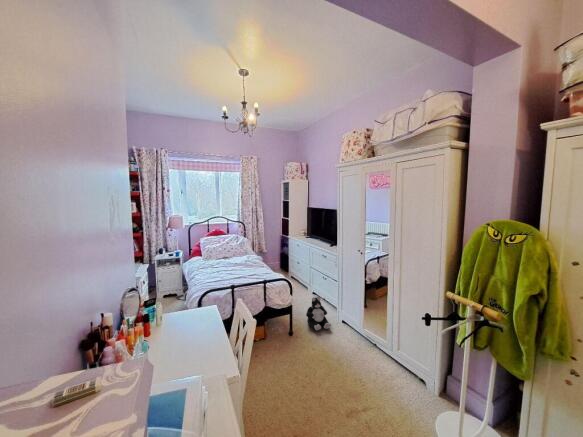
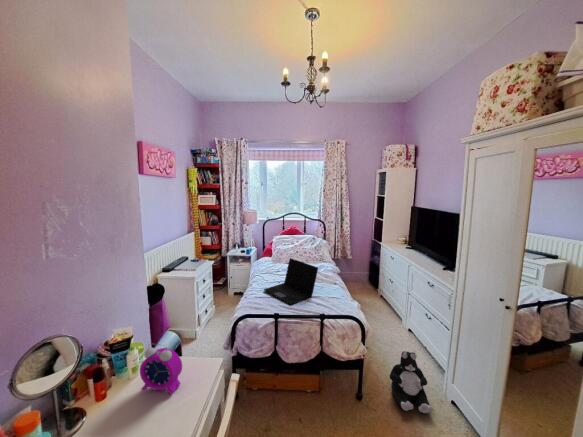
laptop: none [212,250,254,281] -> present [264,258,318,305]
alarm clock: none [173,293,199,326] -> present [140,348,182,394]

